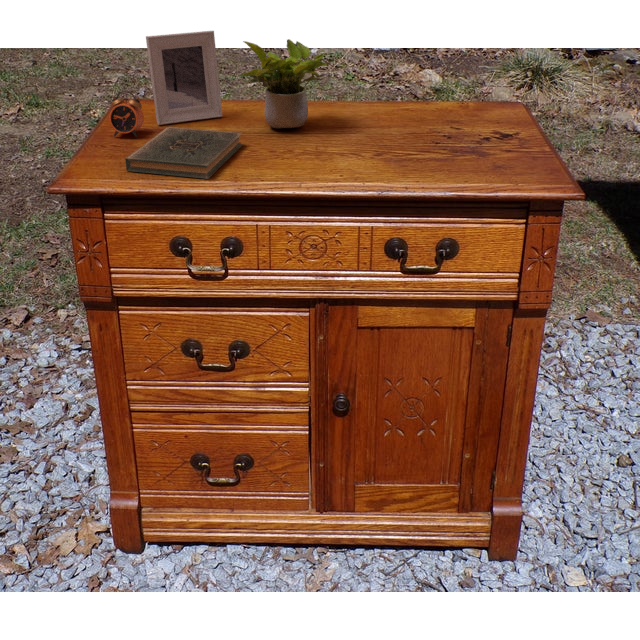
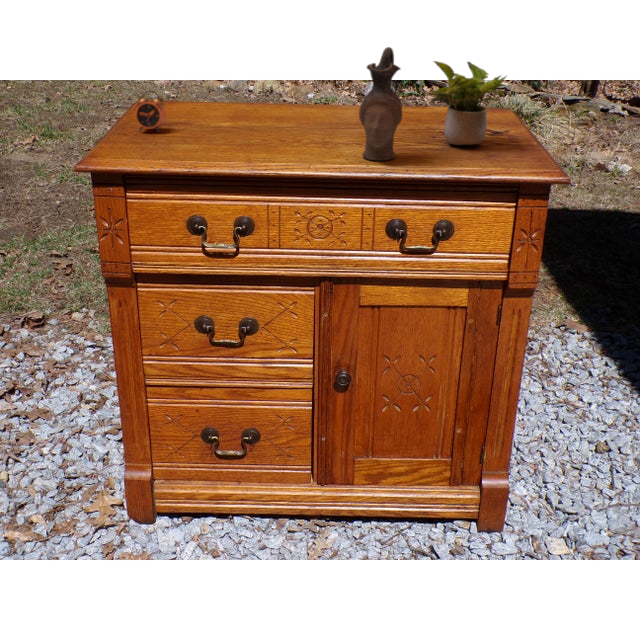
picture frame: present [146,31,222,125] -> none [170,41,237,124]
potted plant: present [239,39,330,128] -> present [429,61,507,145]
ceramic pitcher: none [354,45,402,172] -> present [359,47,402,160]
book: present [125,127,243,179] -> none [152,123,257,163]

